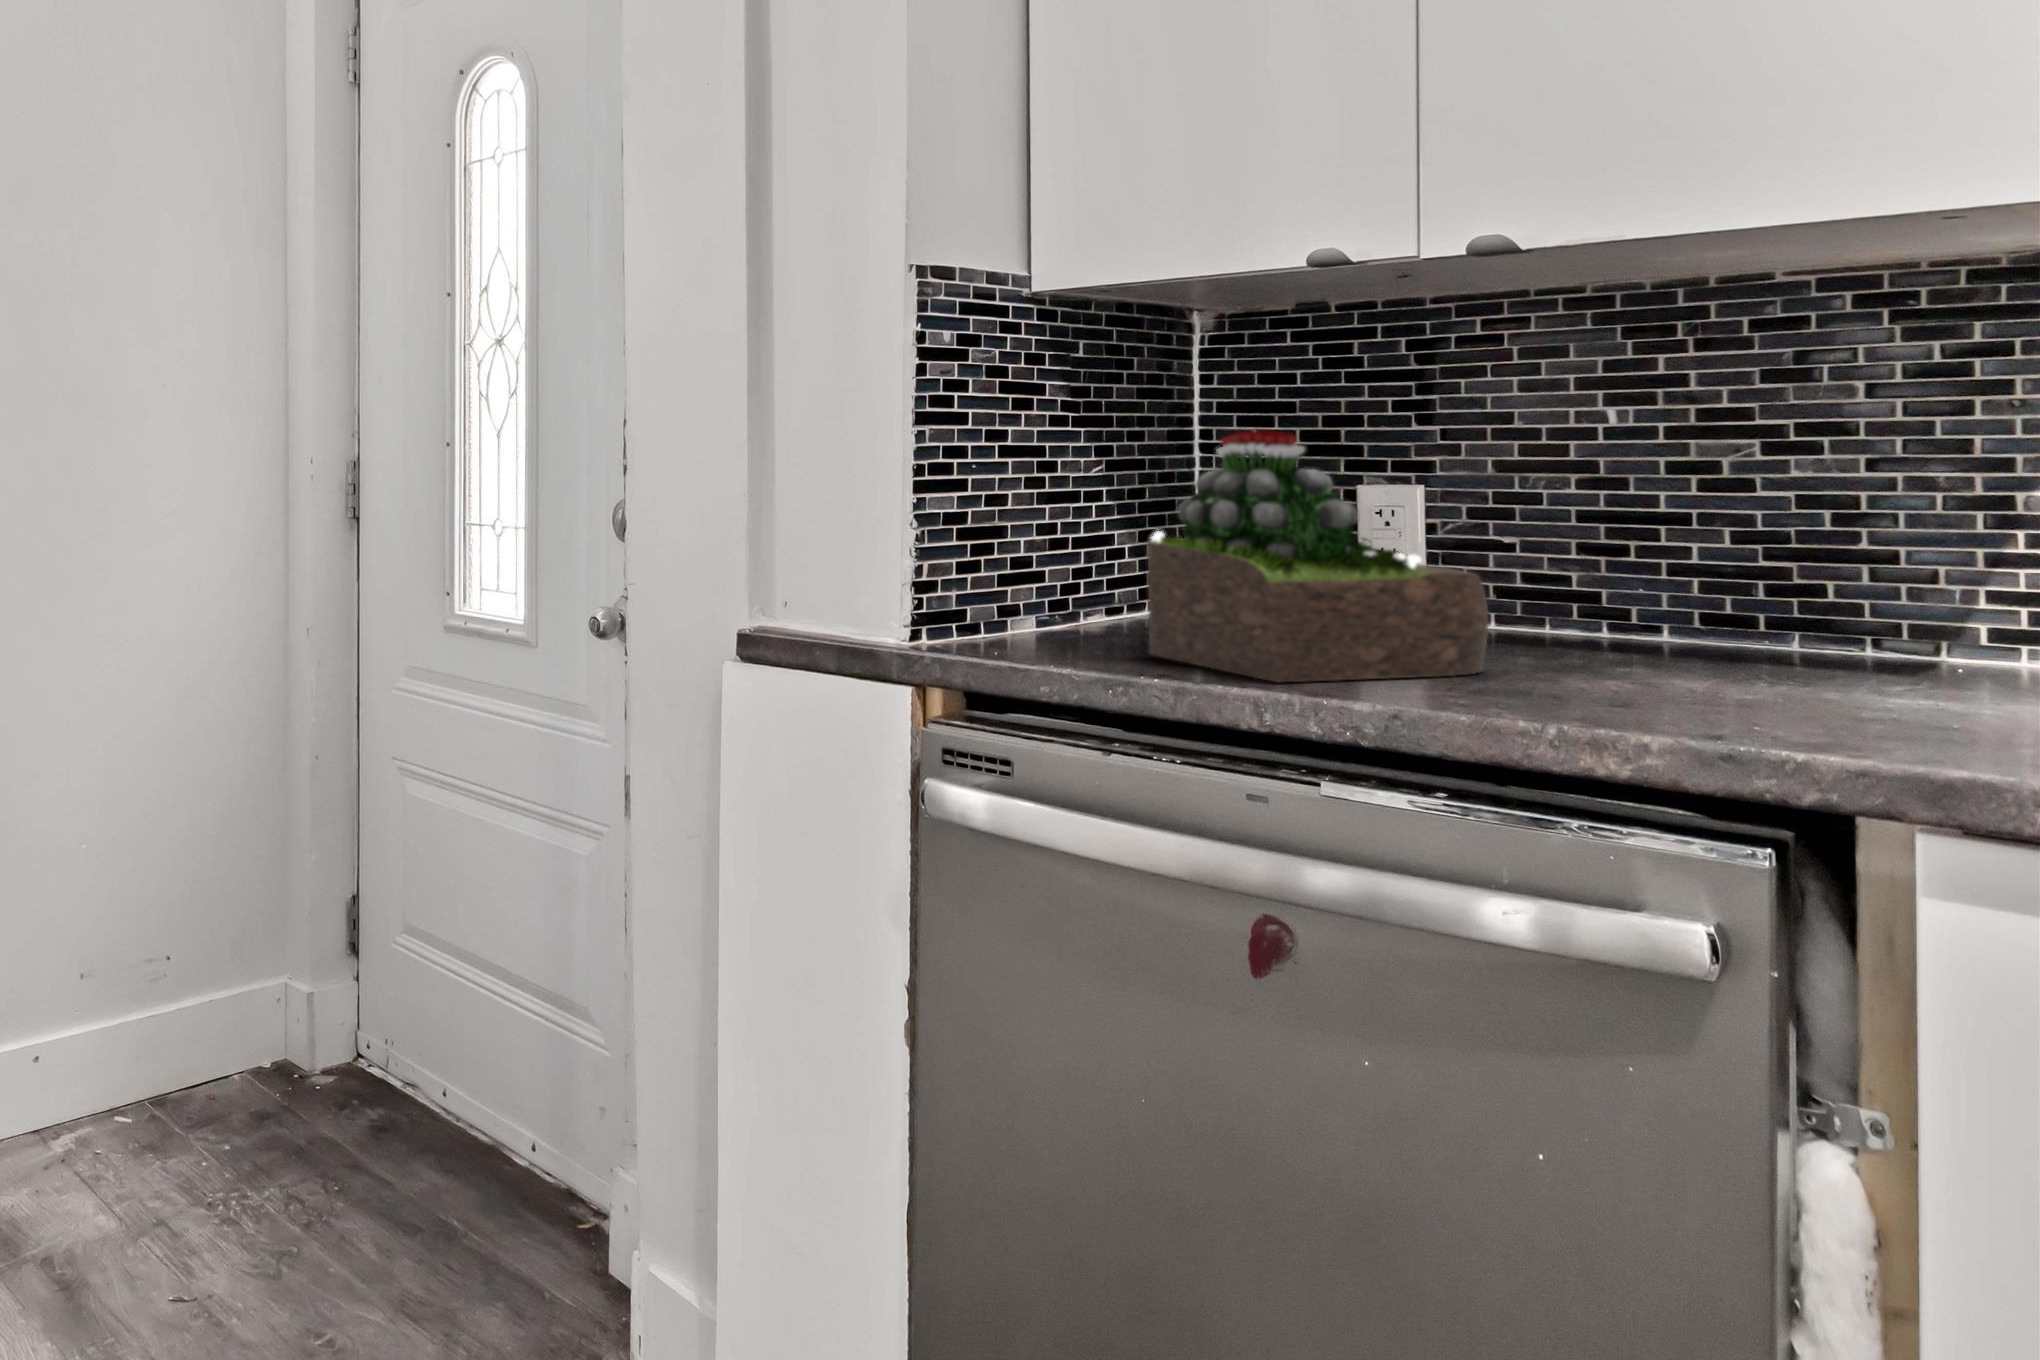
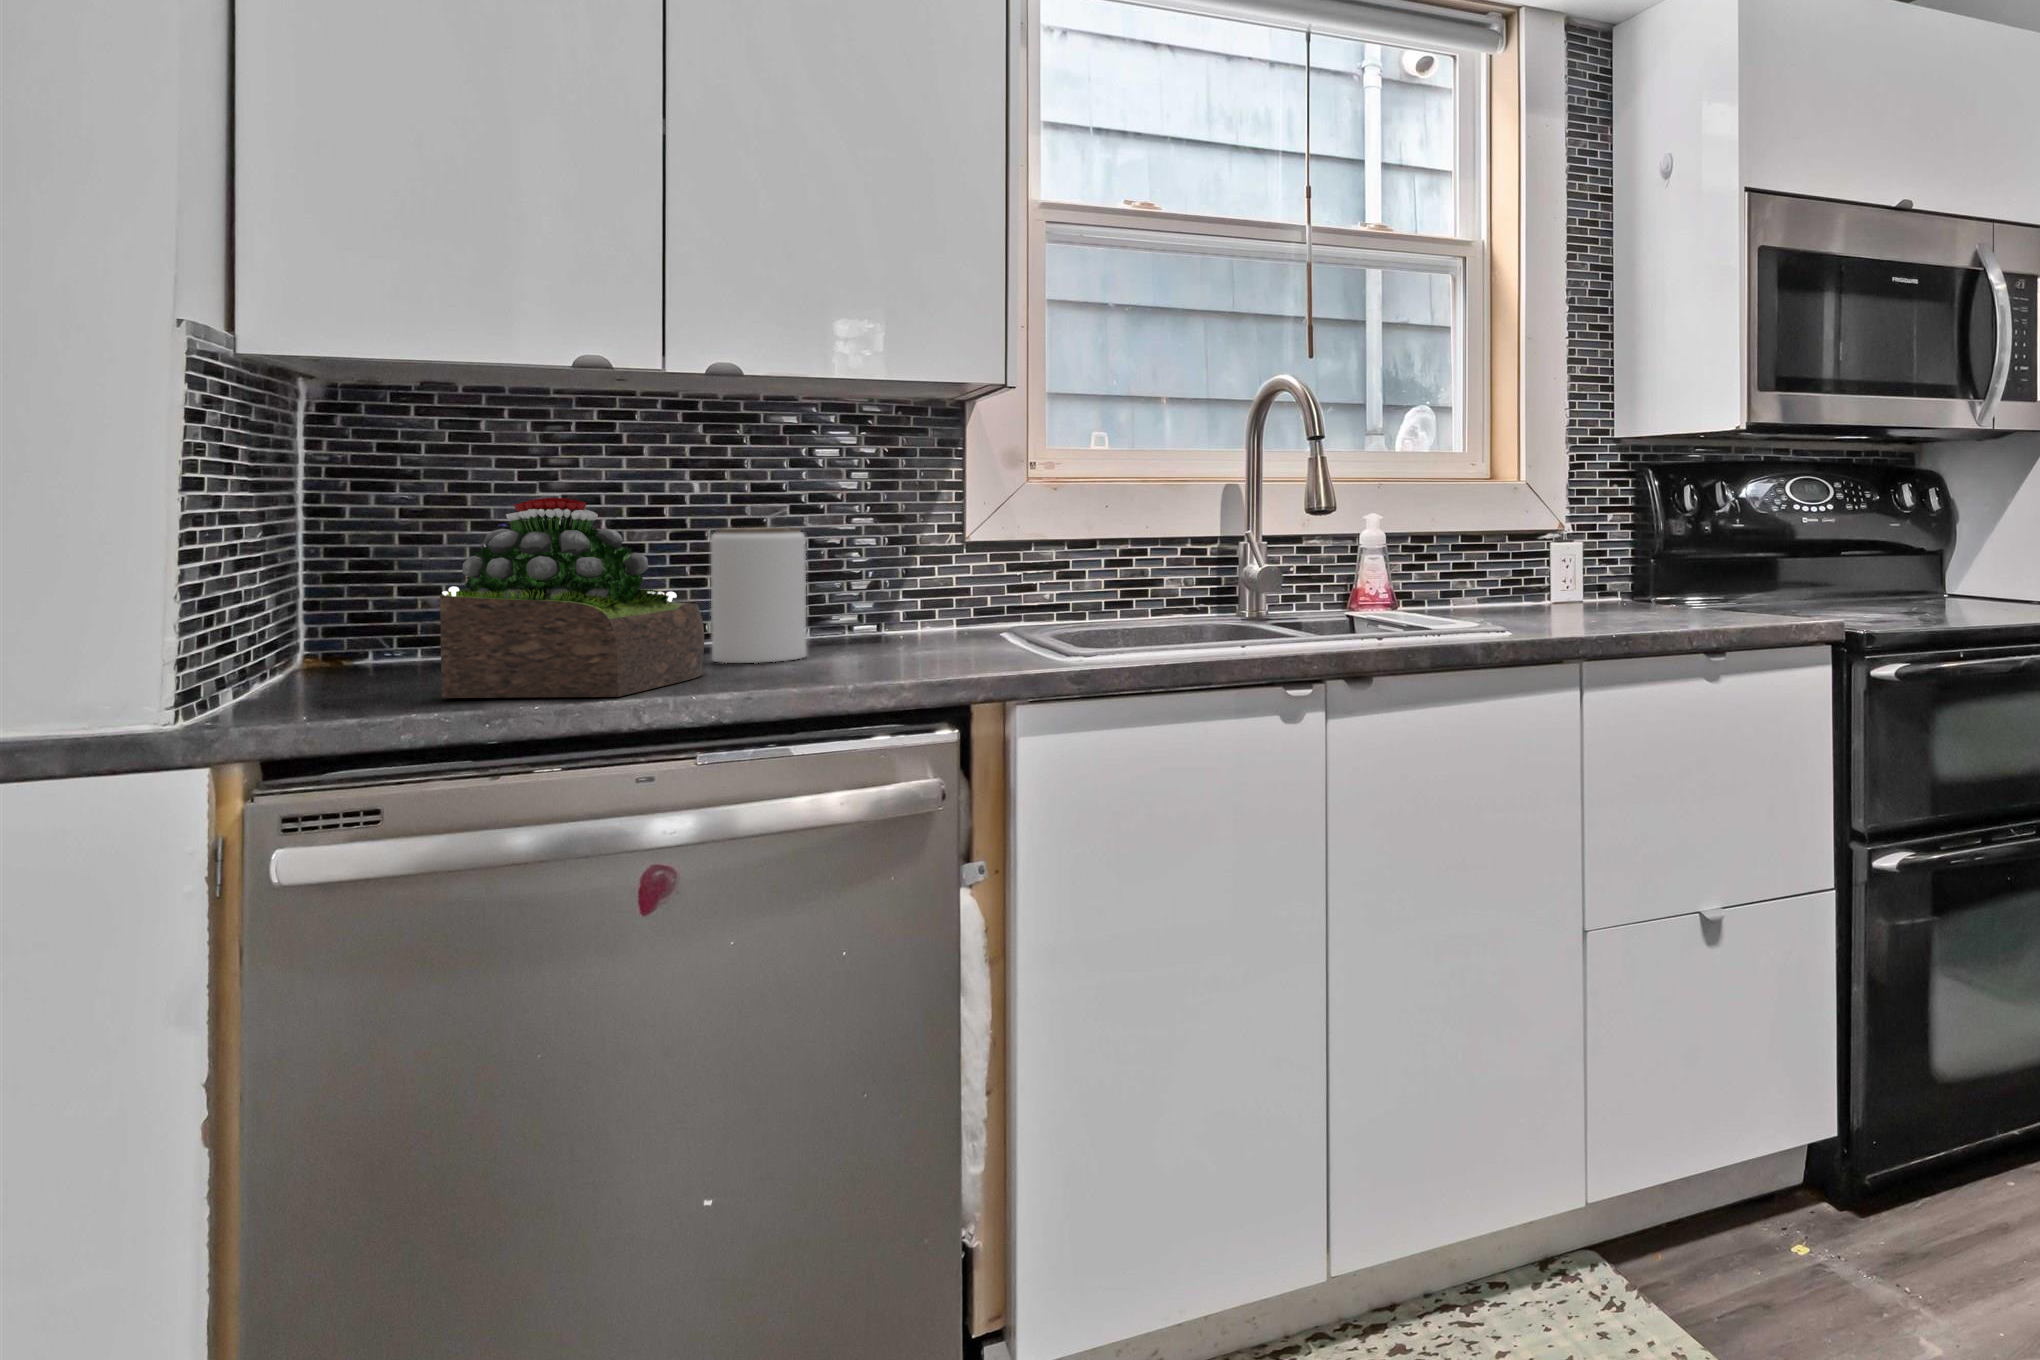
jar: none [1562,473,1723,673] -> present [710,528,807,663]

